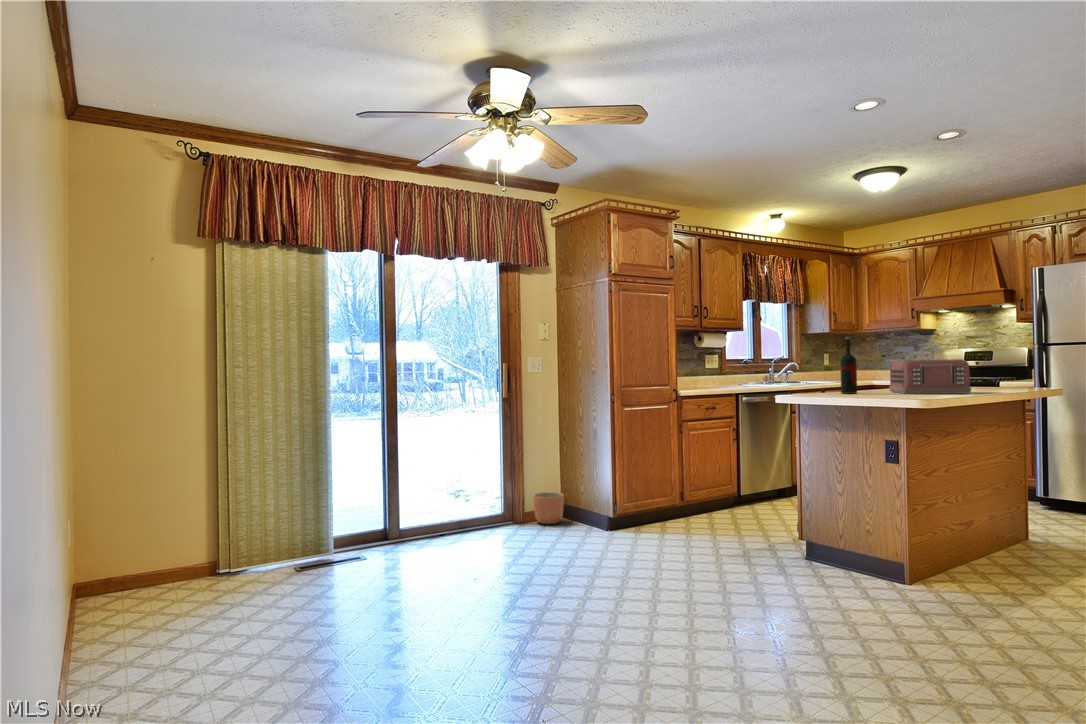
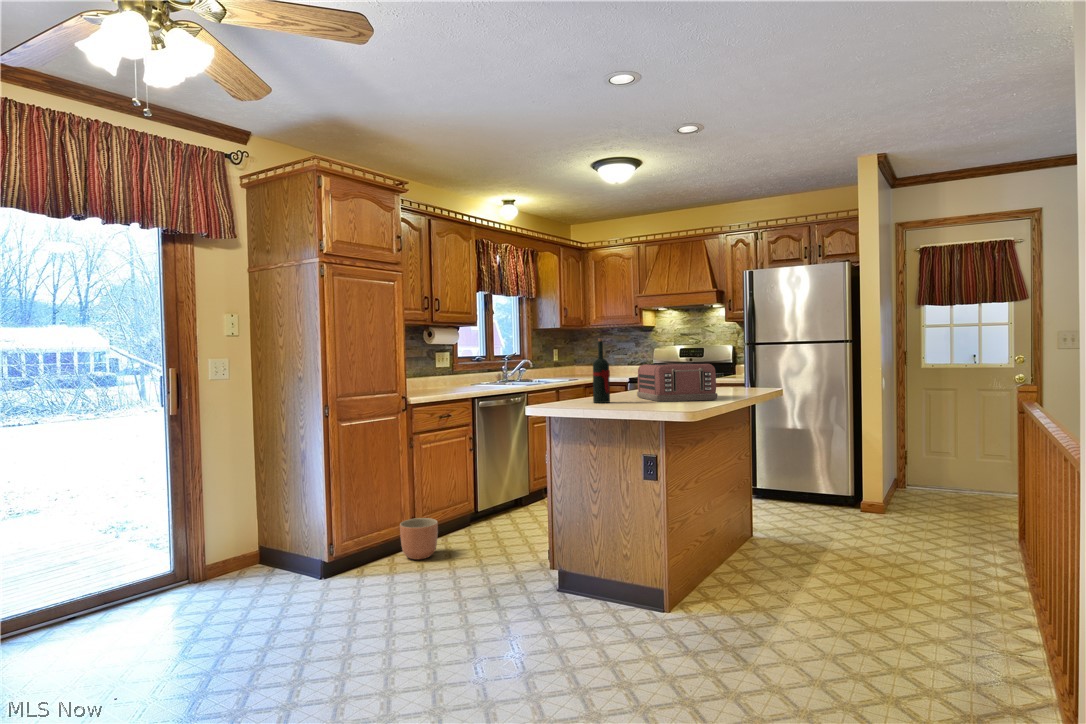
planter: present [533,492,564,524] -> present [400,518,438,559]

